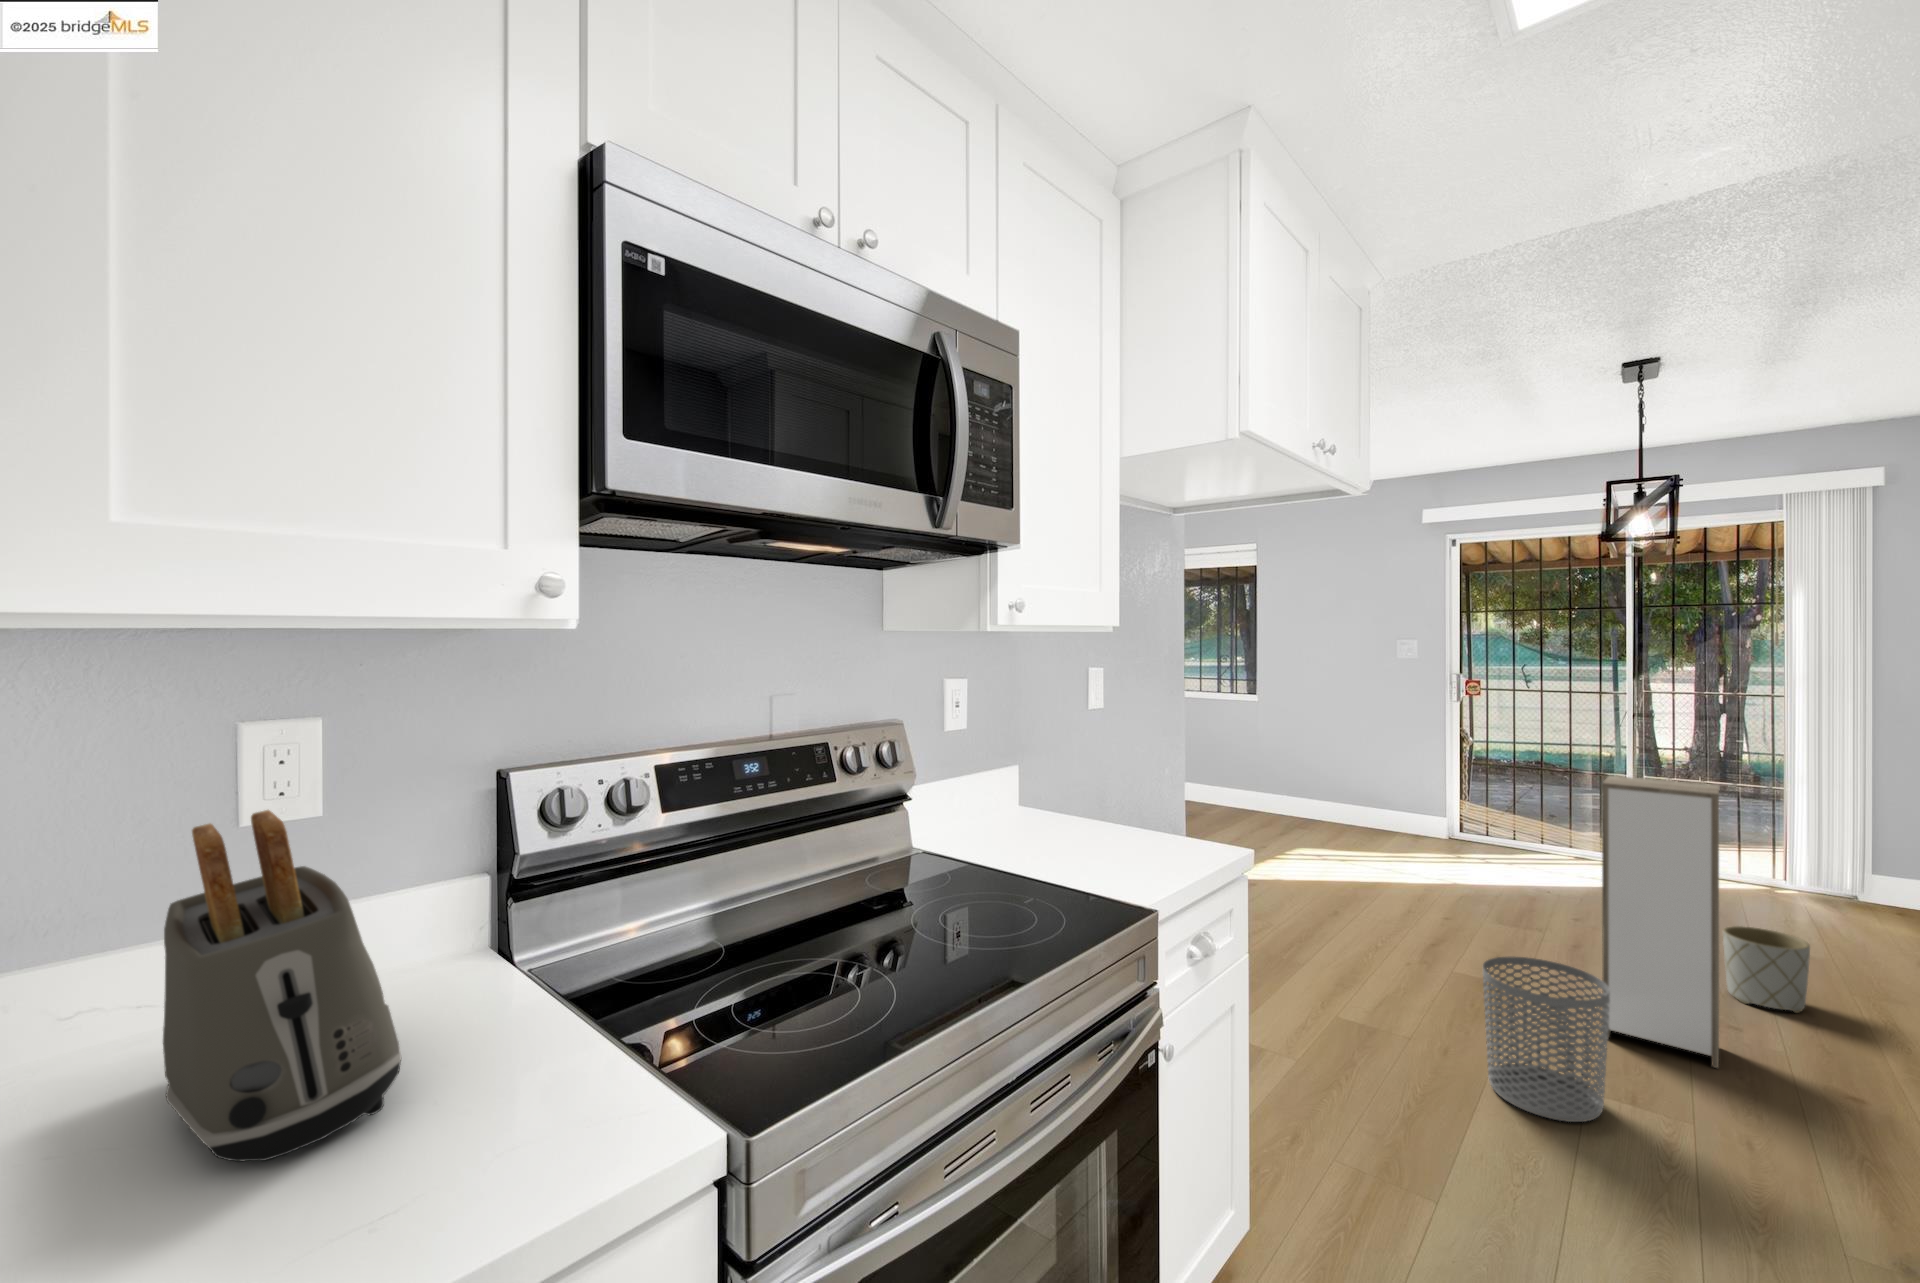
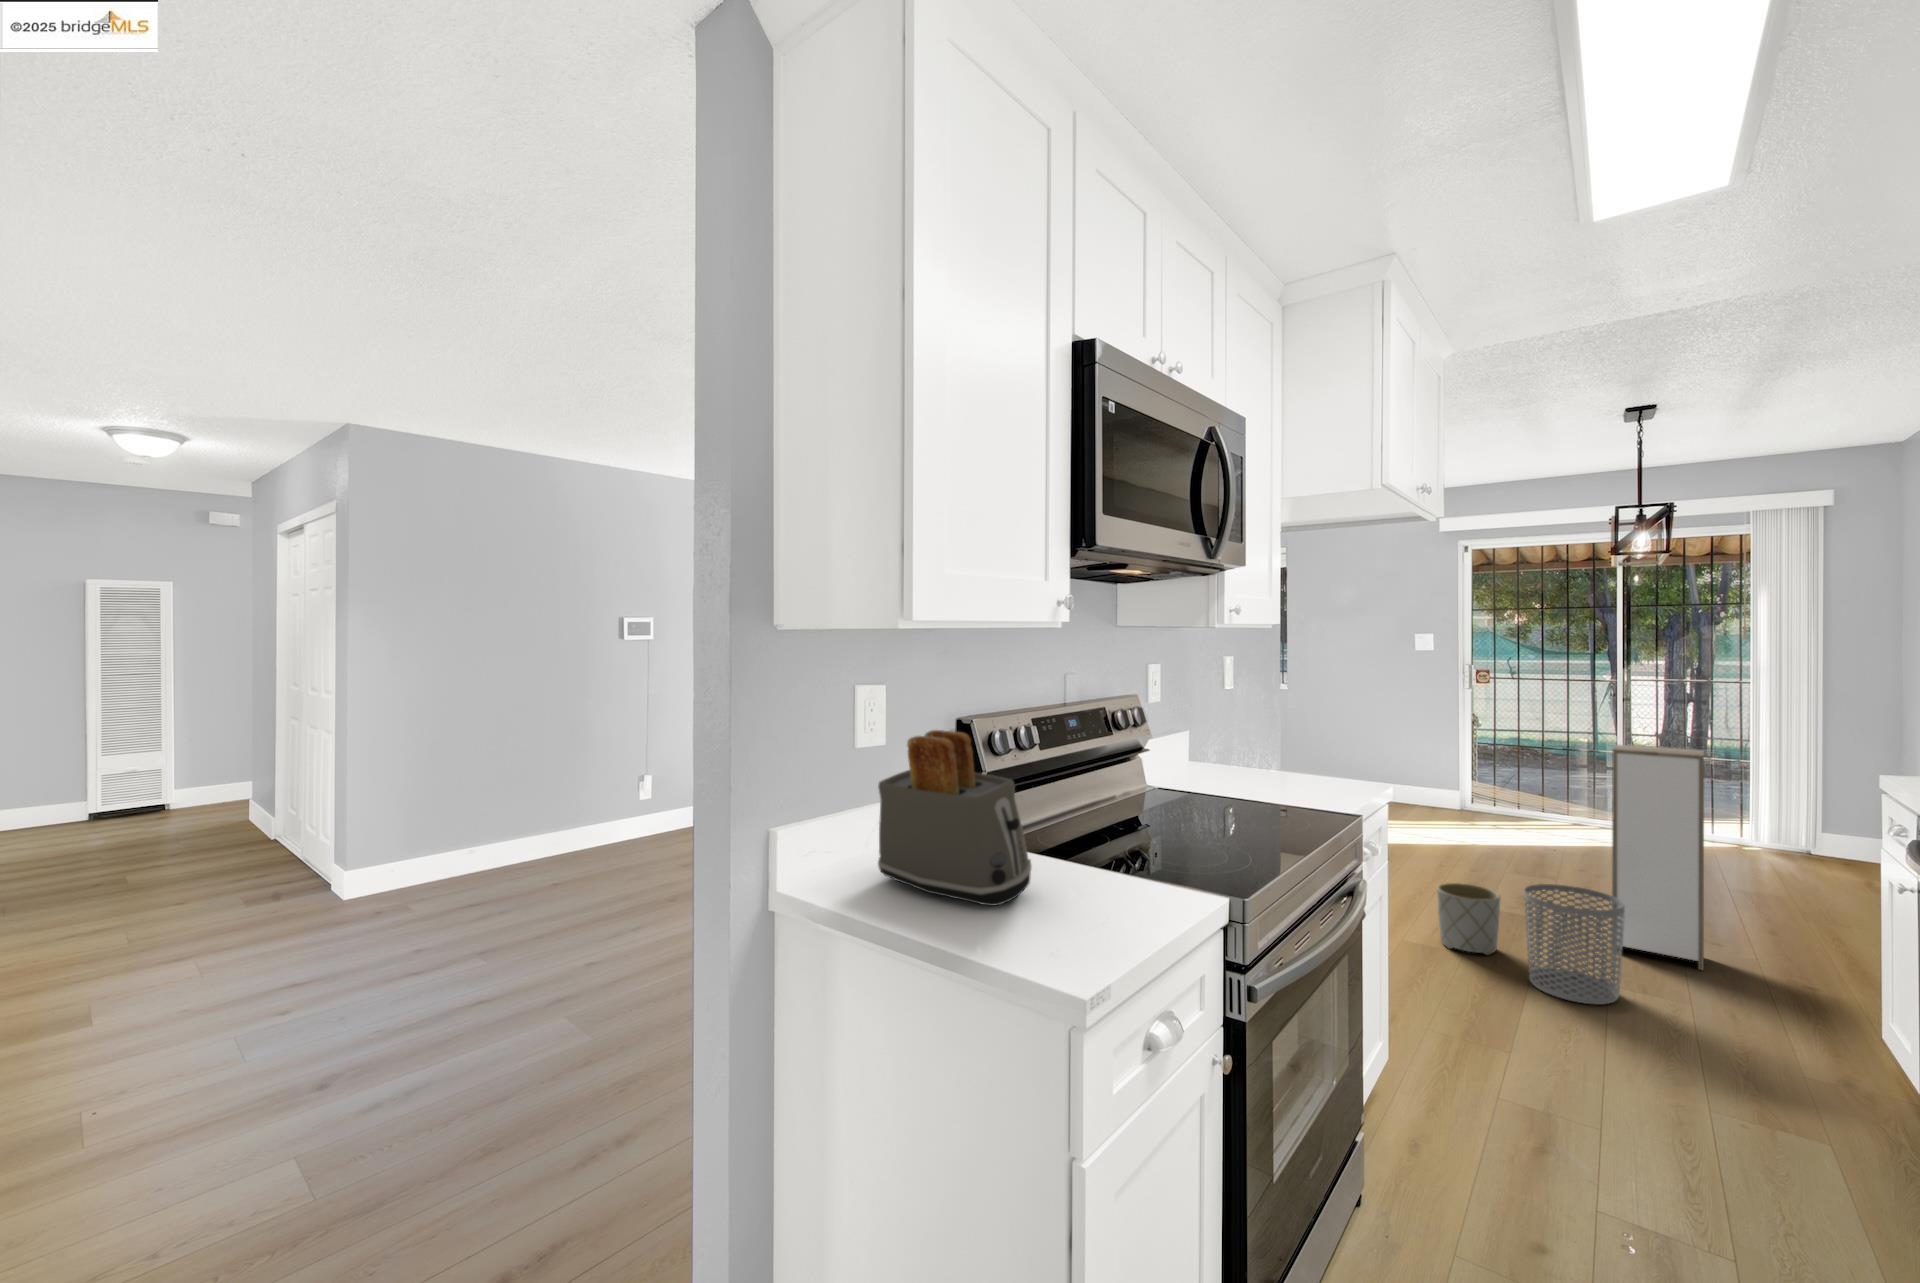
planter: present [1723,926,1810,1013] -> present [1437,883,1500,955]

